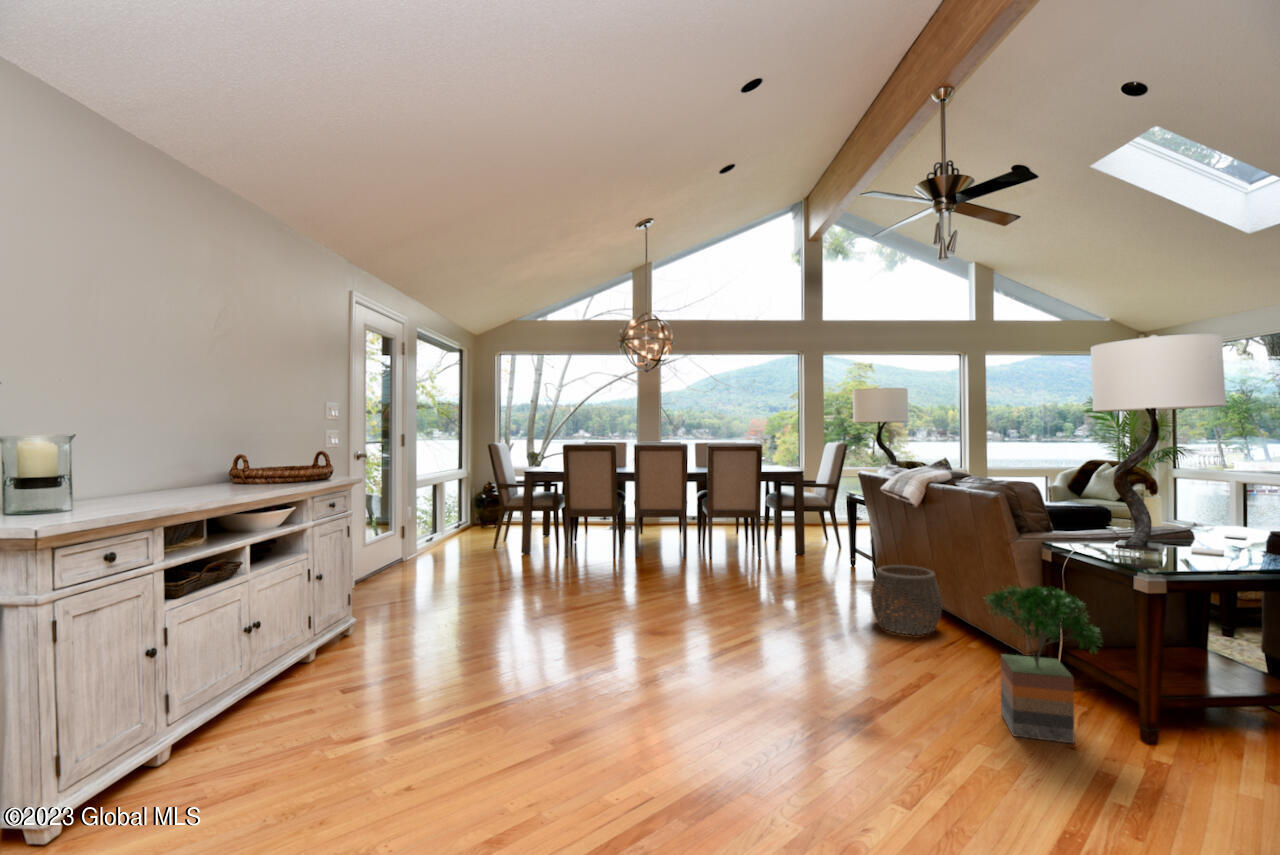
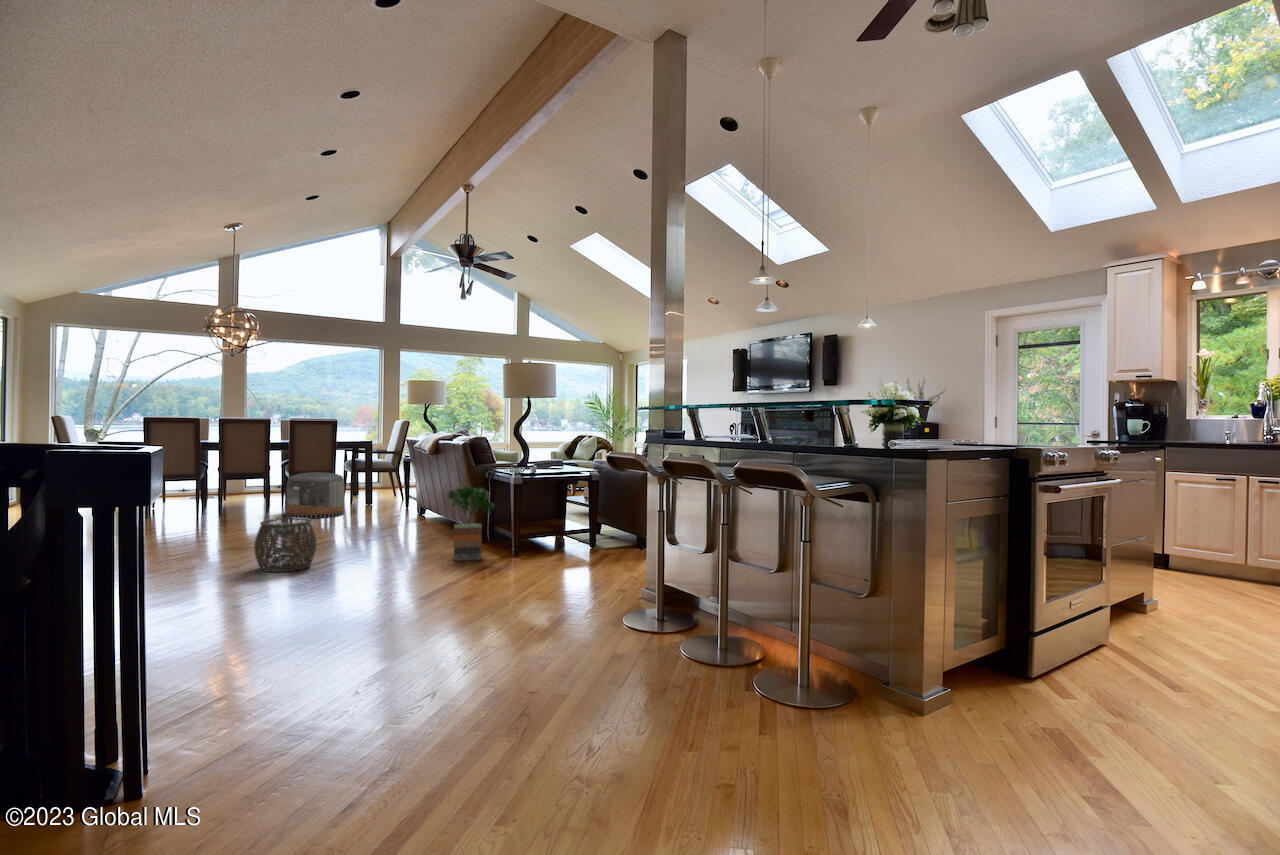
pouf: none [706,514,774,576] -> present [286,472,345,519]
woven basket: present [871,565,942,635] -> present [254,517,316,573]

